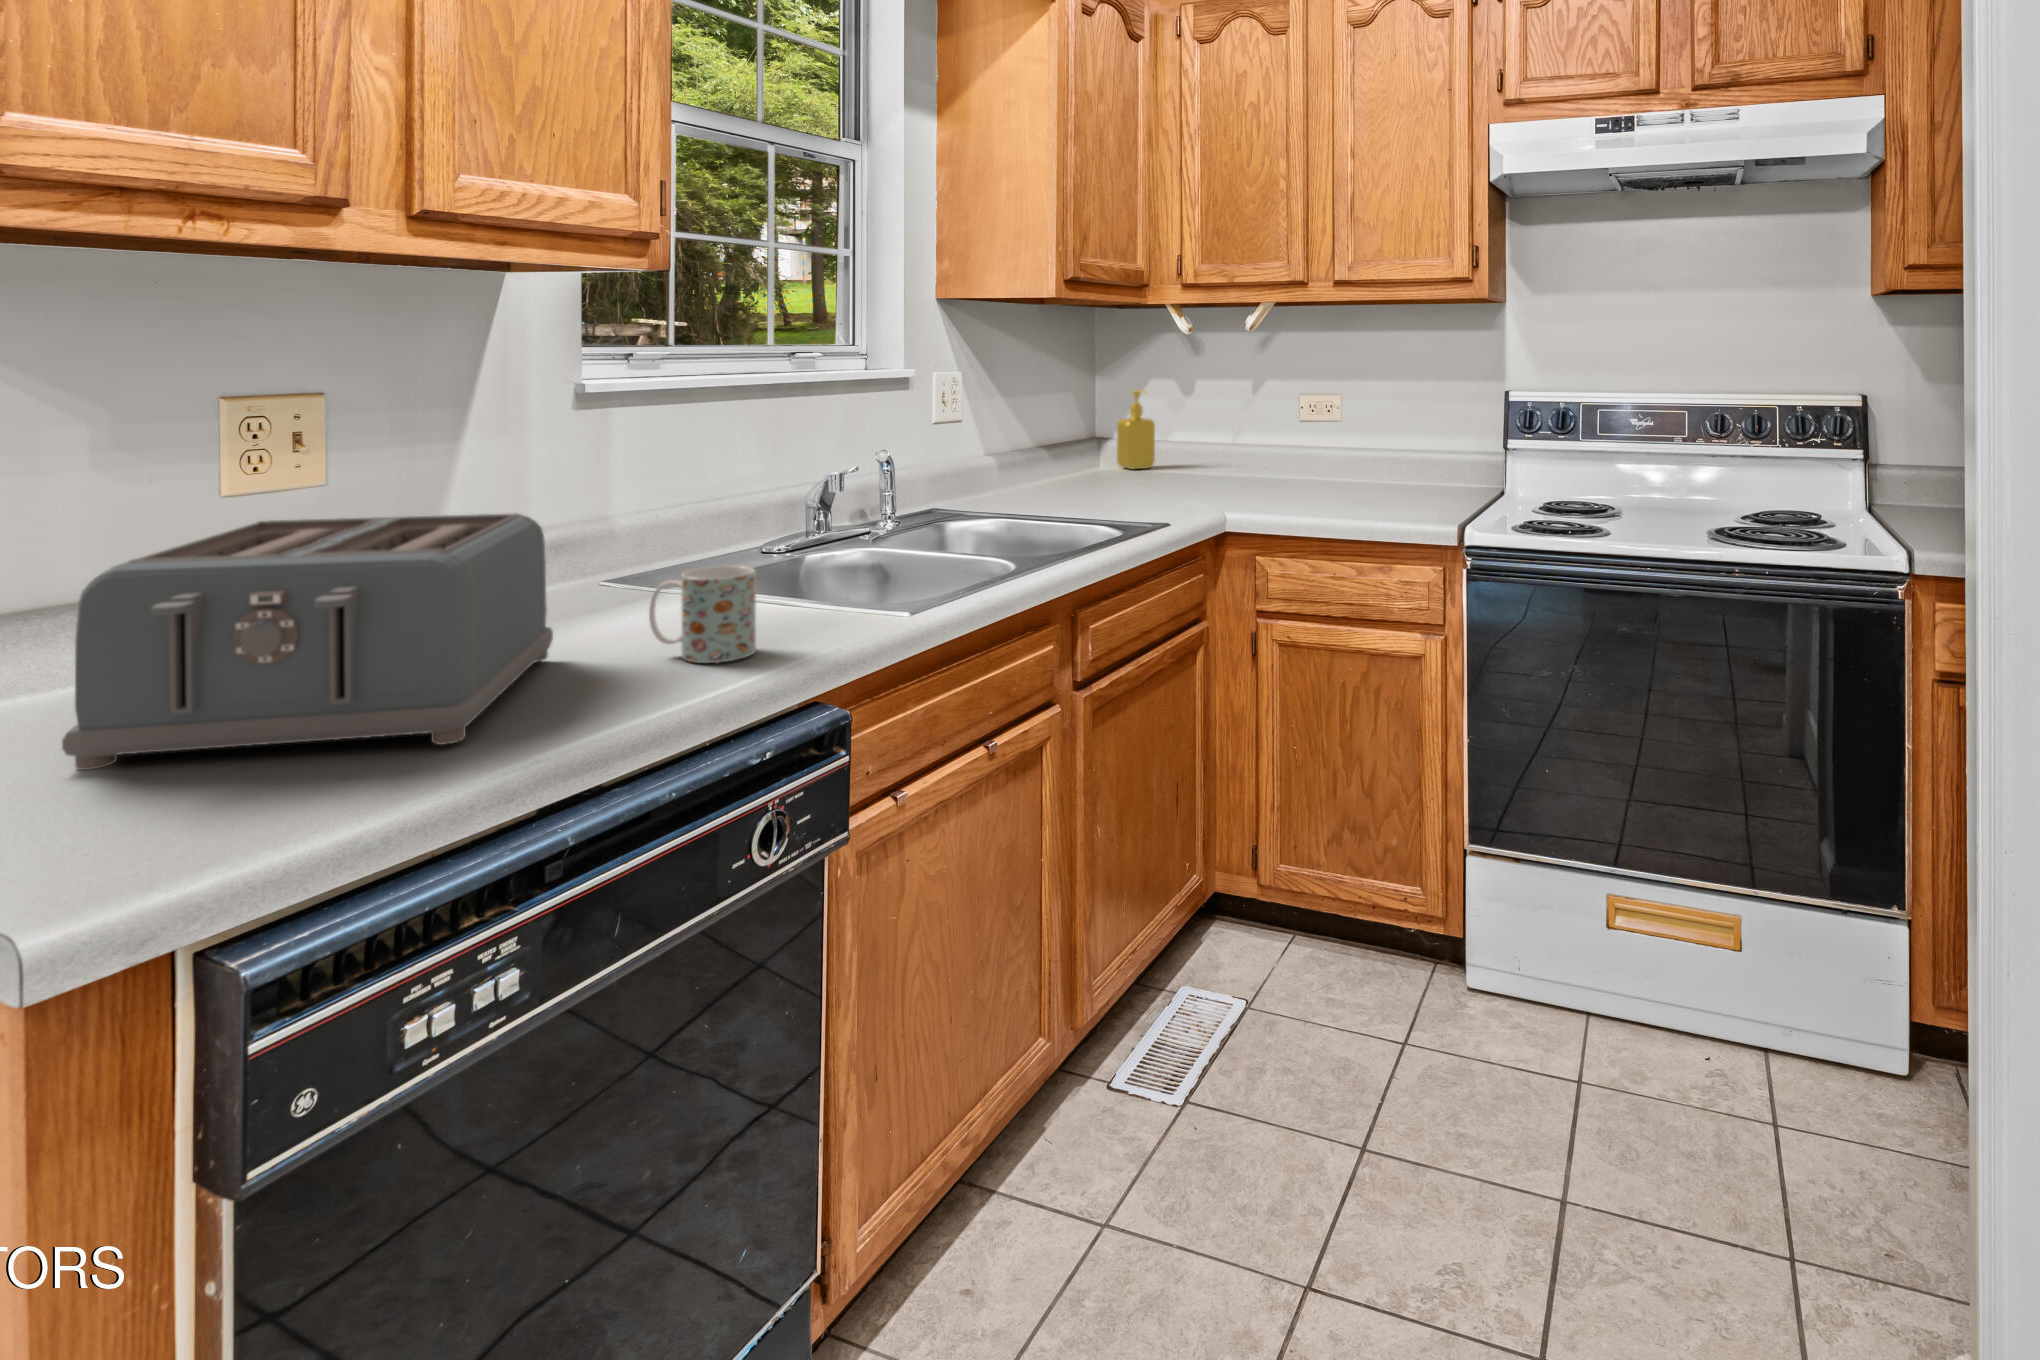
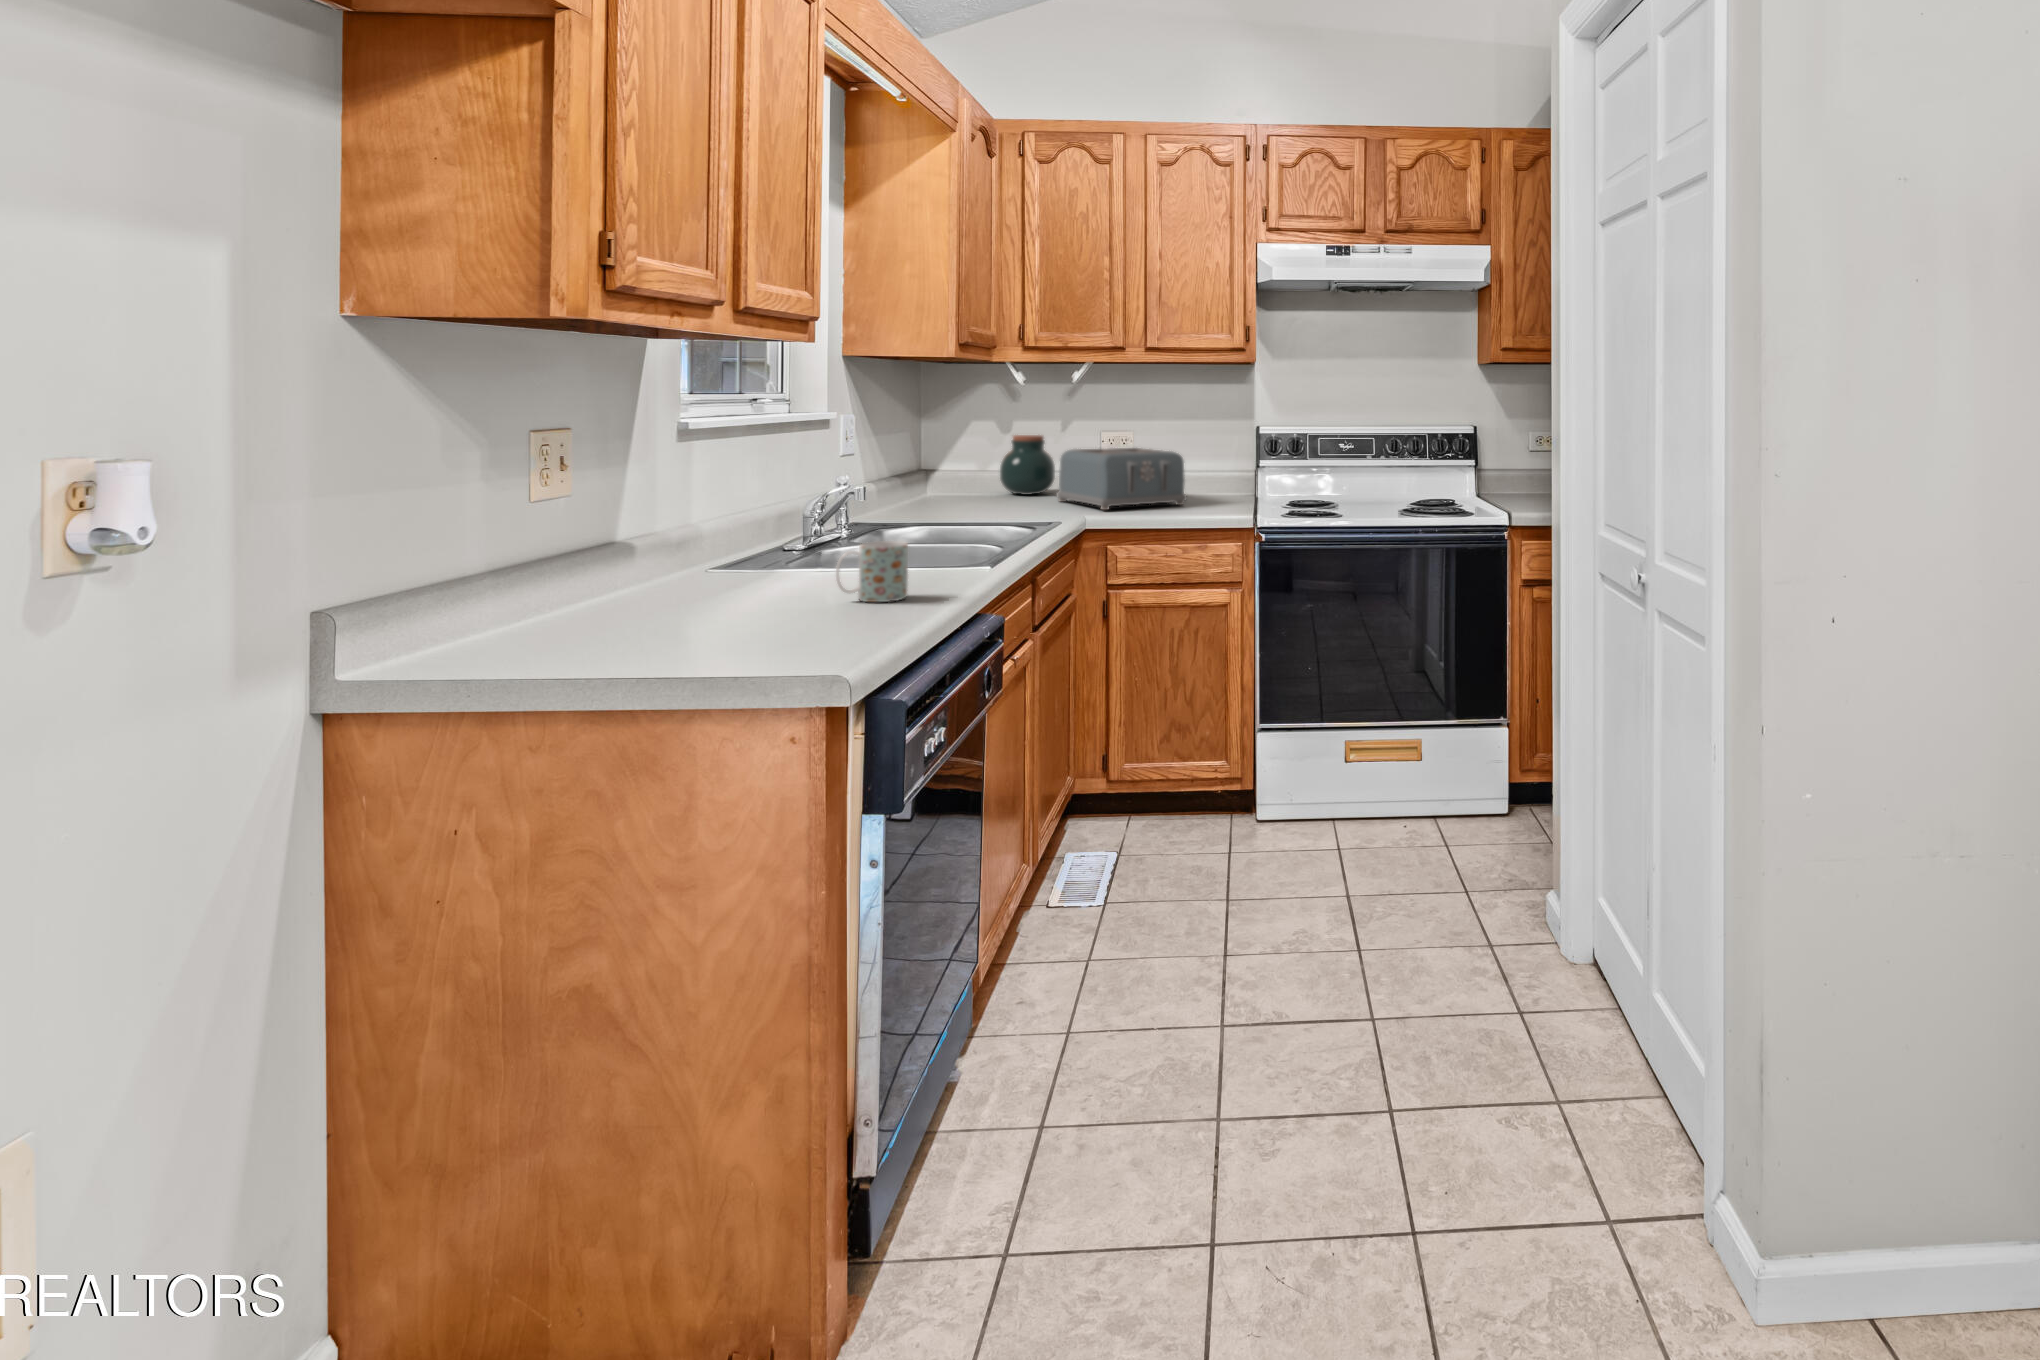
soap dispenser: present [1117,390,1155,469] -> none [952,427,984,491]
jar: none [1163,401,1232,478] -> present [1000,435,1055,495]
toaster: present [62,513,553,770] -> present [1057,448,1187,510]

